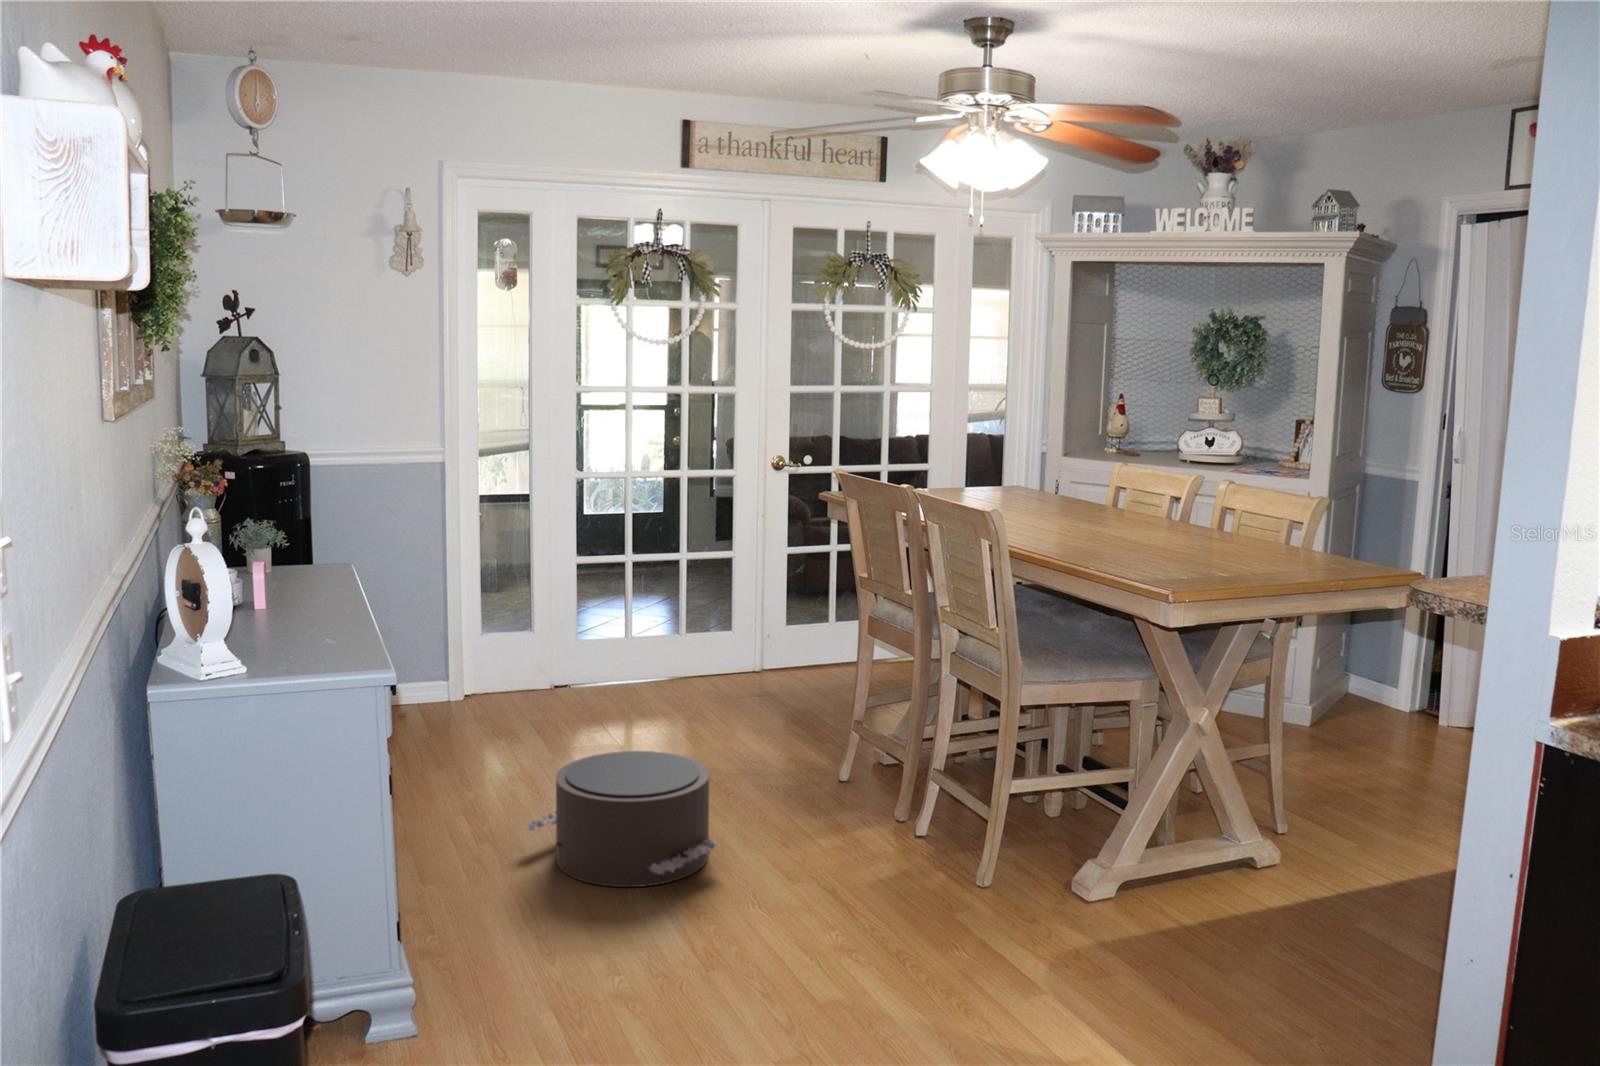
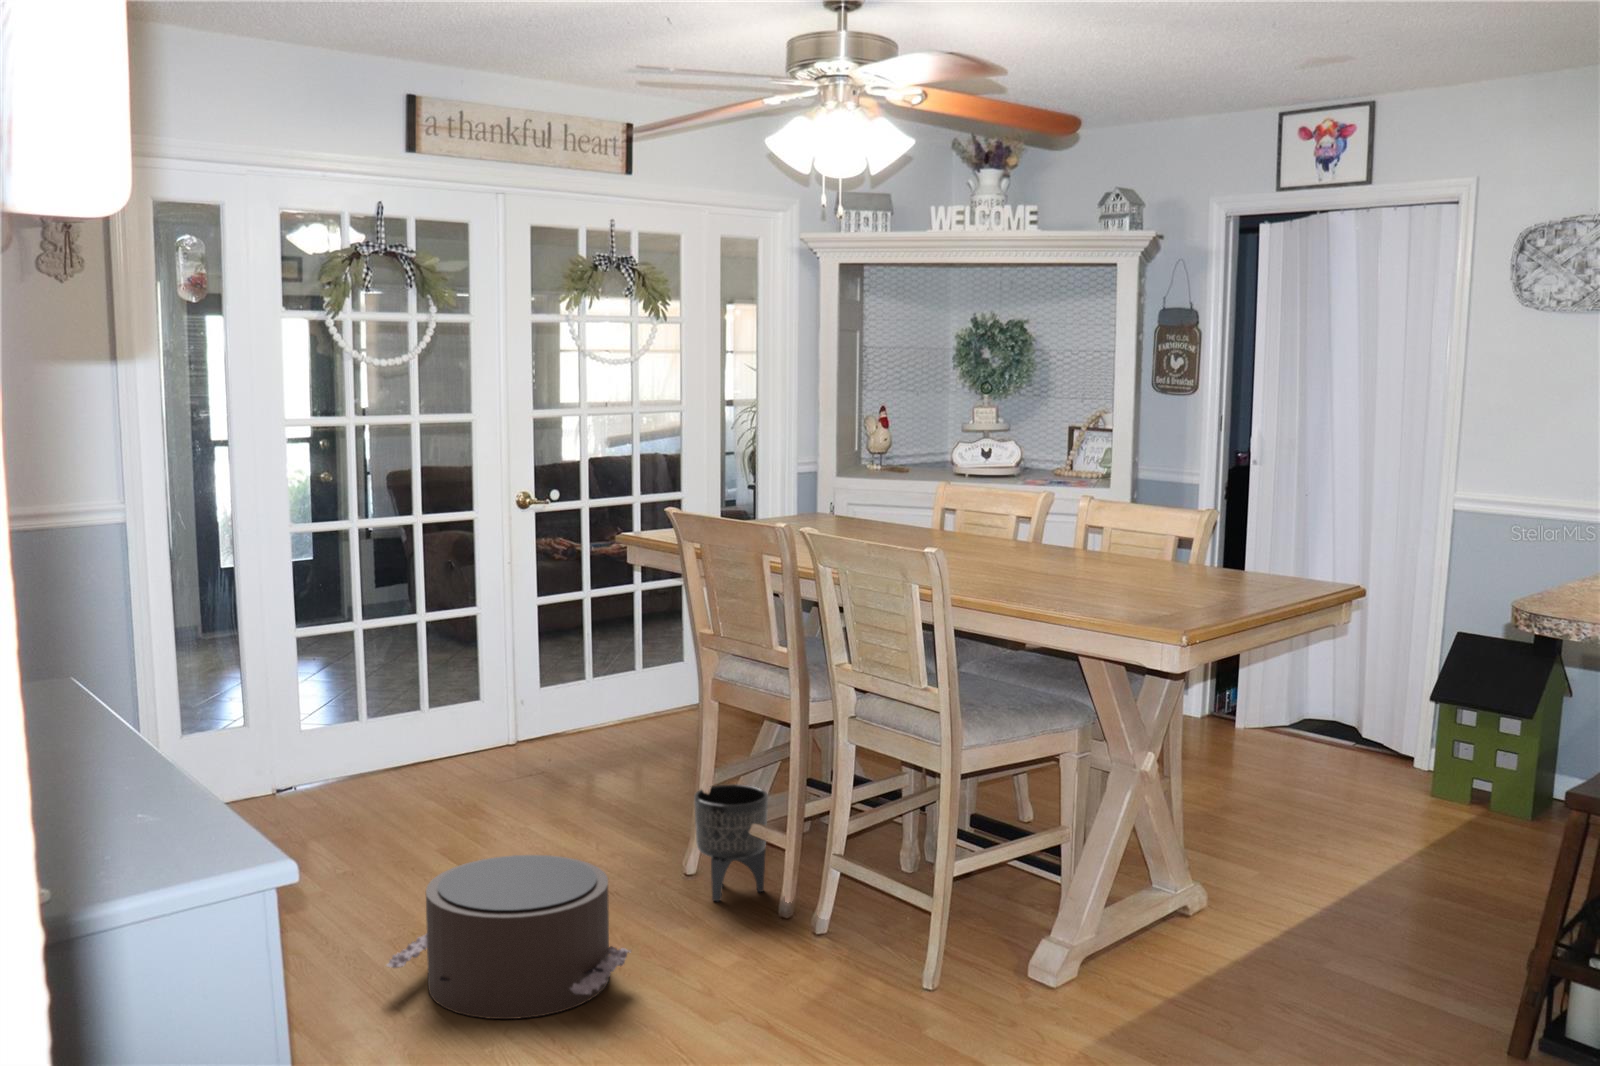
planter: none [825,713,891,814] -> present [694,784,768,901]

